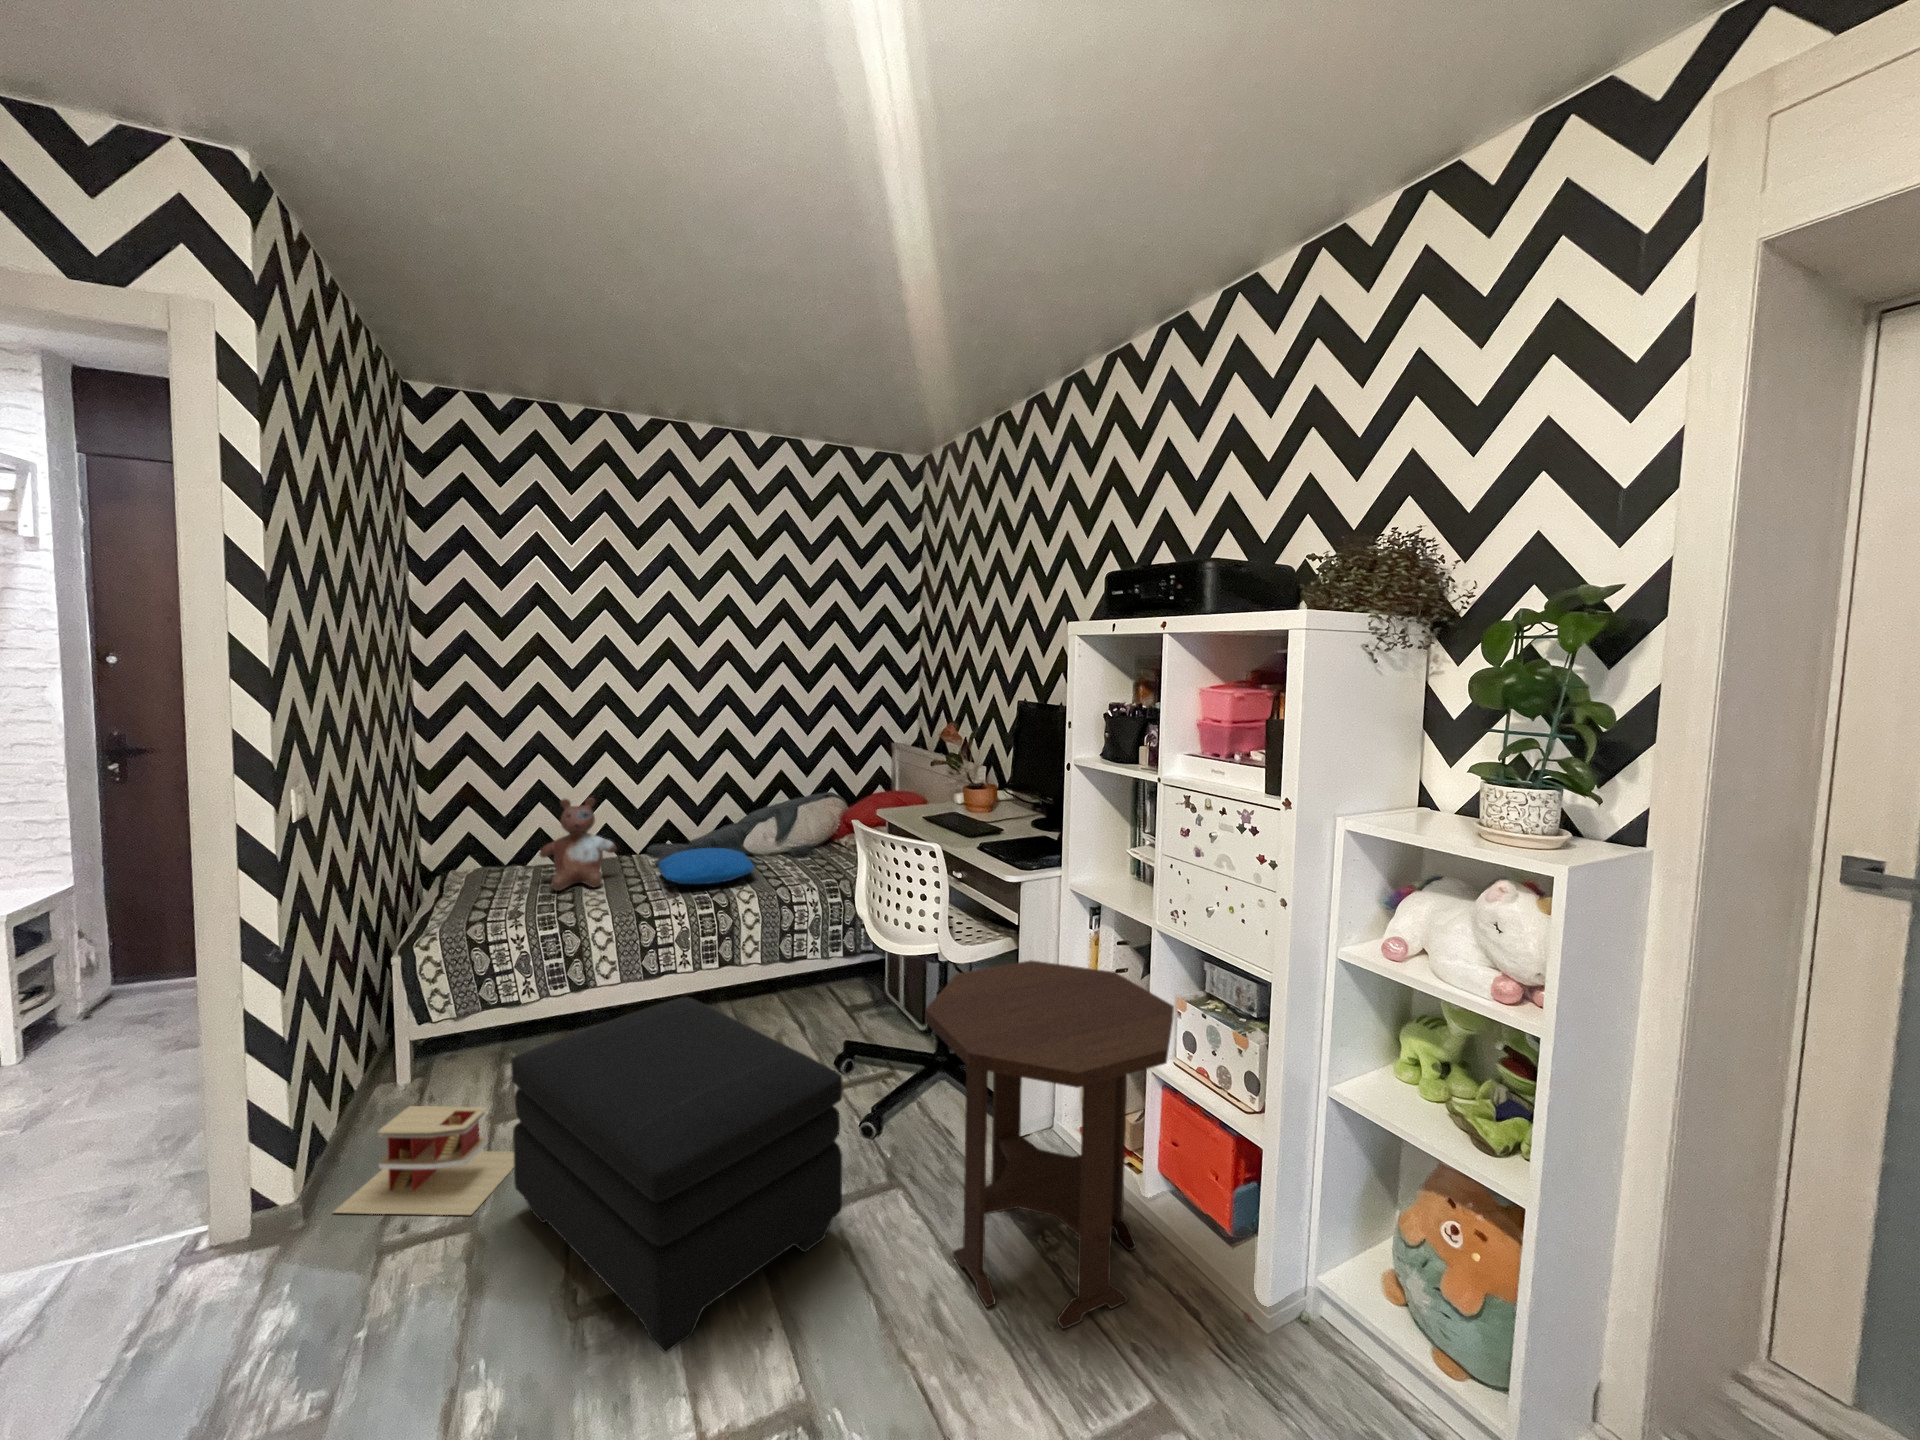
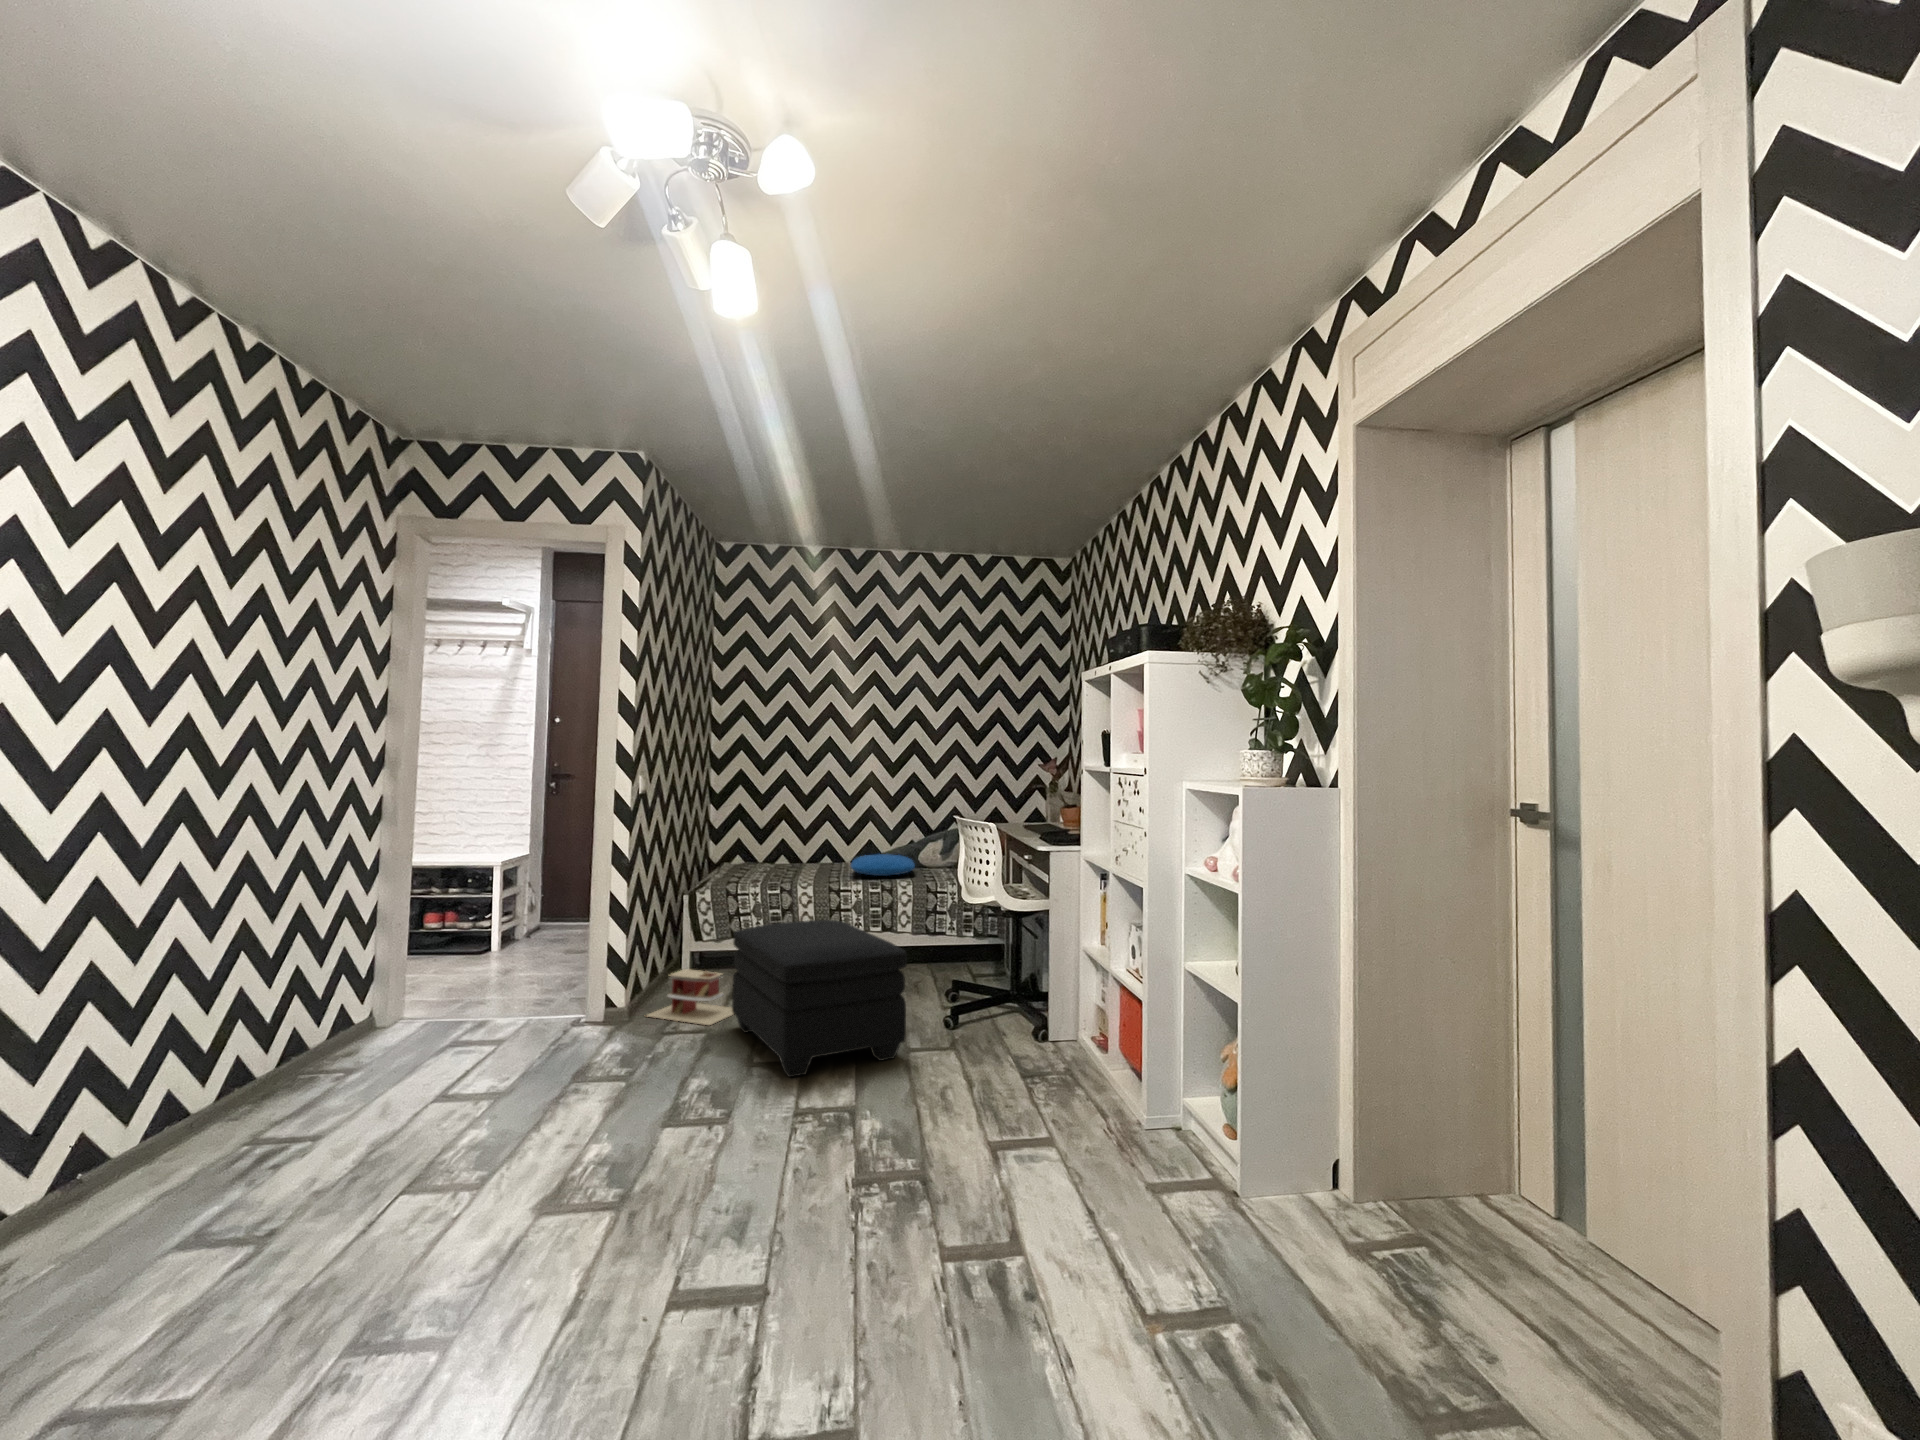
stuffed bear: present [539,797,617,891] -> none [776,813,826,875]
side table: present [925,960,1174,1329] -> none [950,899,1109,1104]

